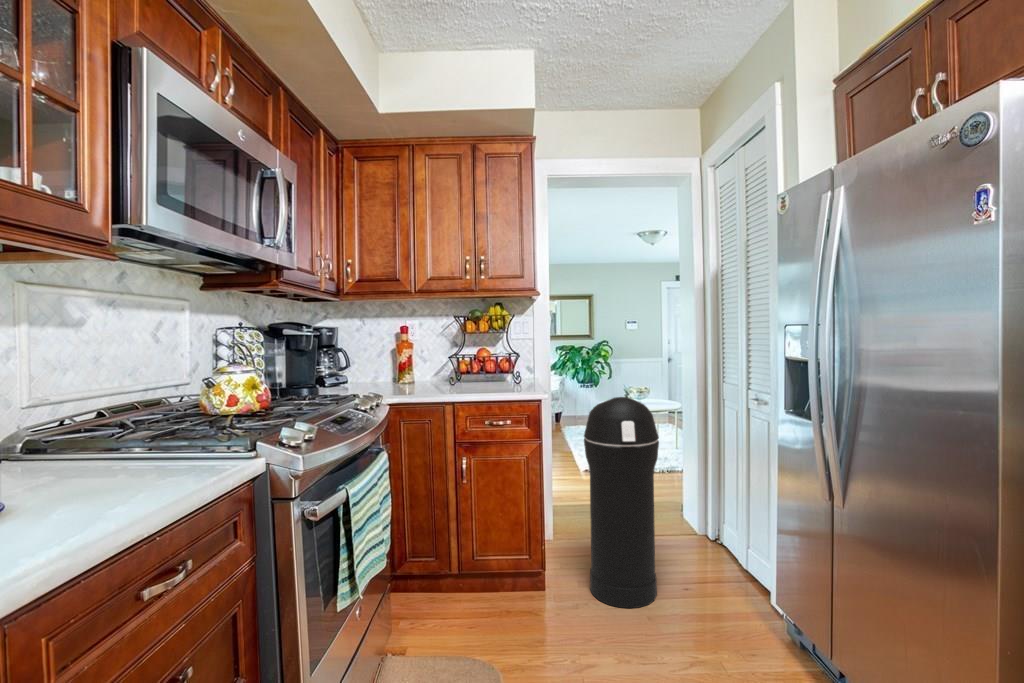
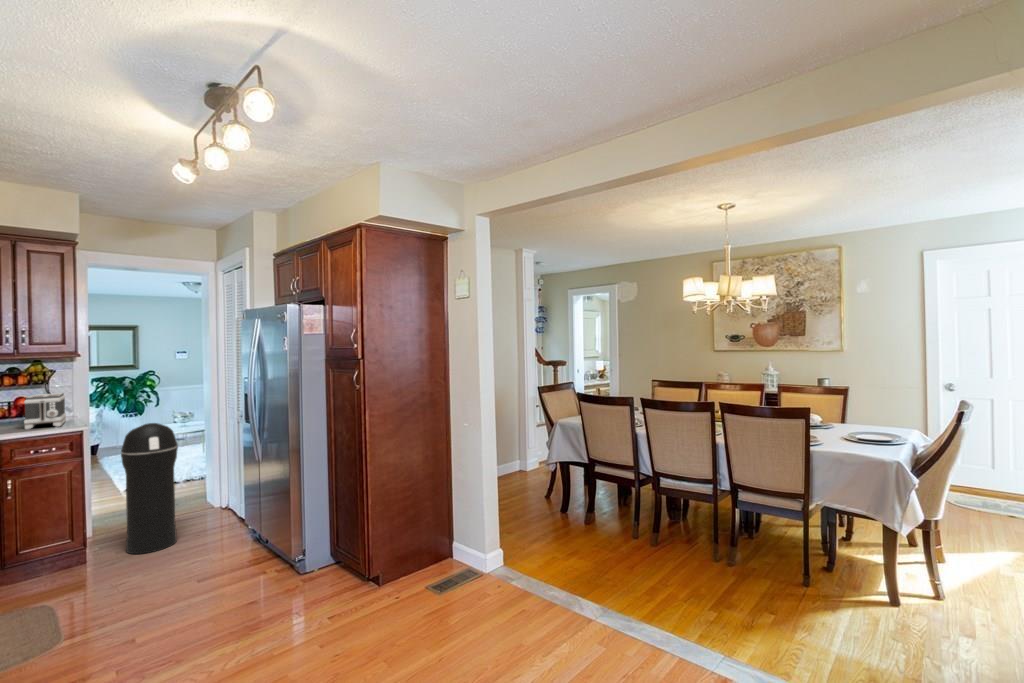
toaster: none [481,346,525,390] -> present [24,393,66,429]

